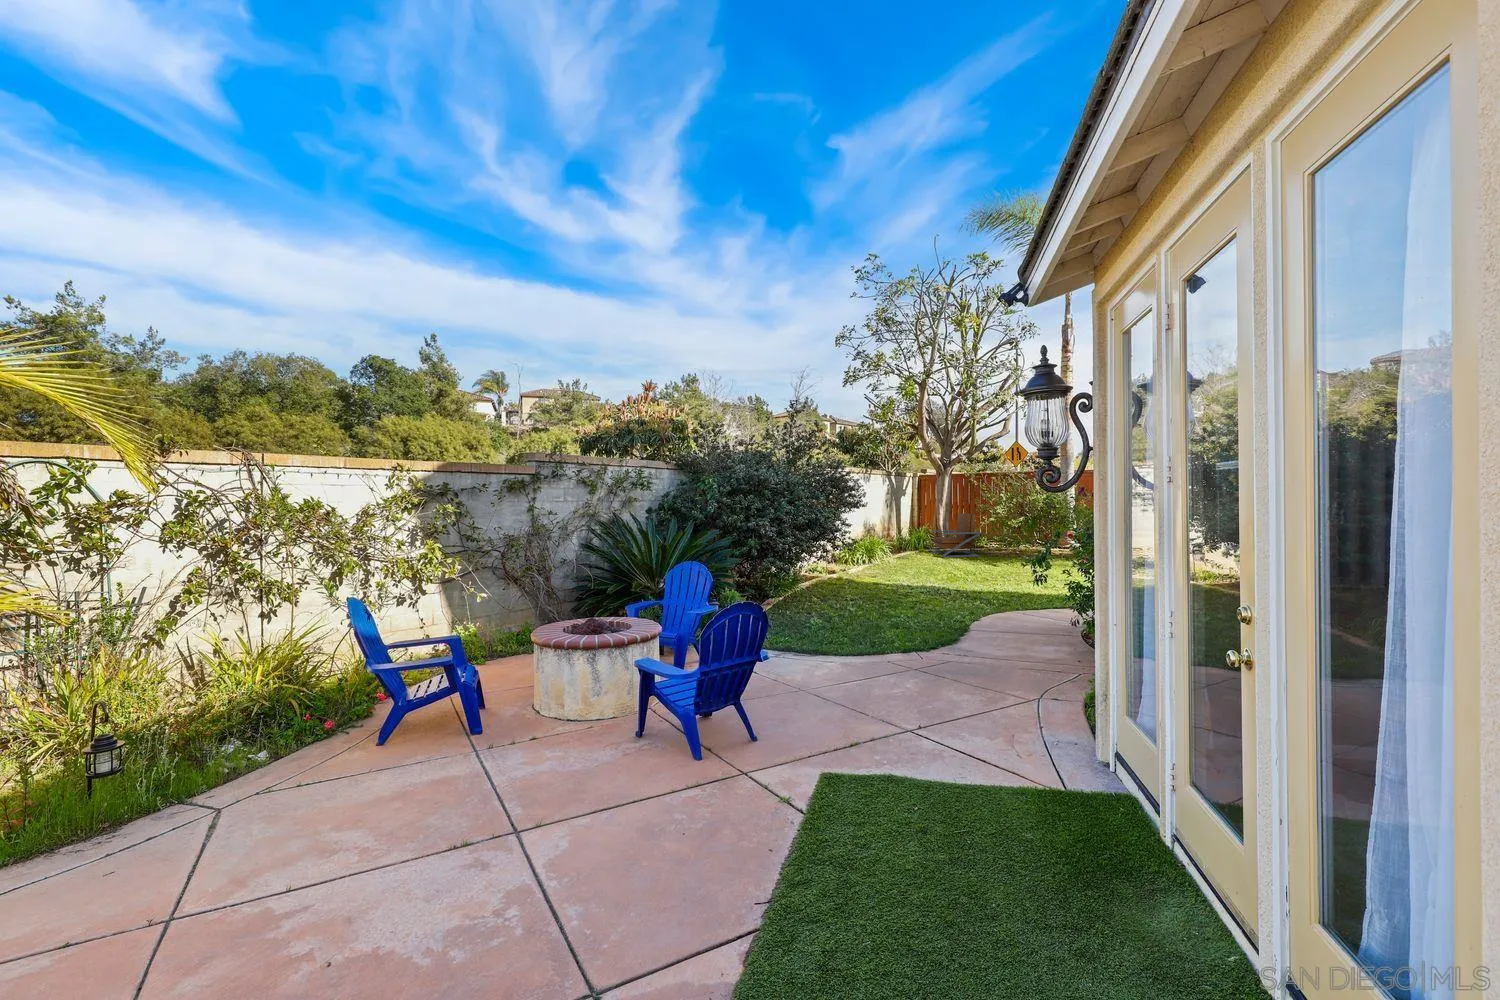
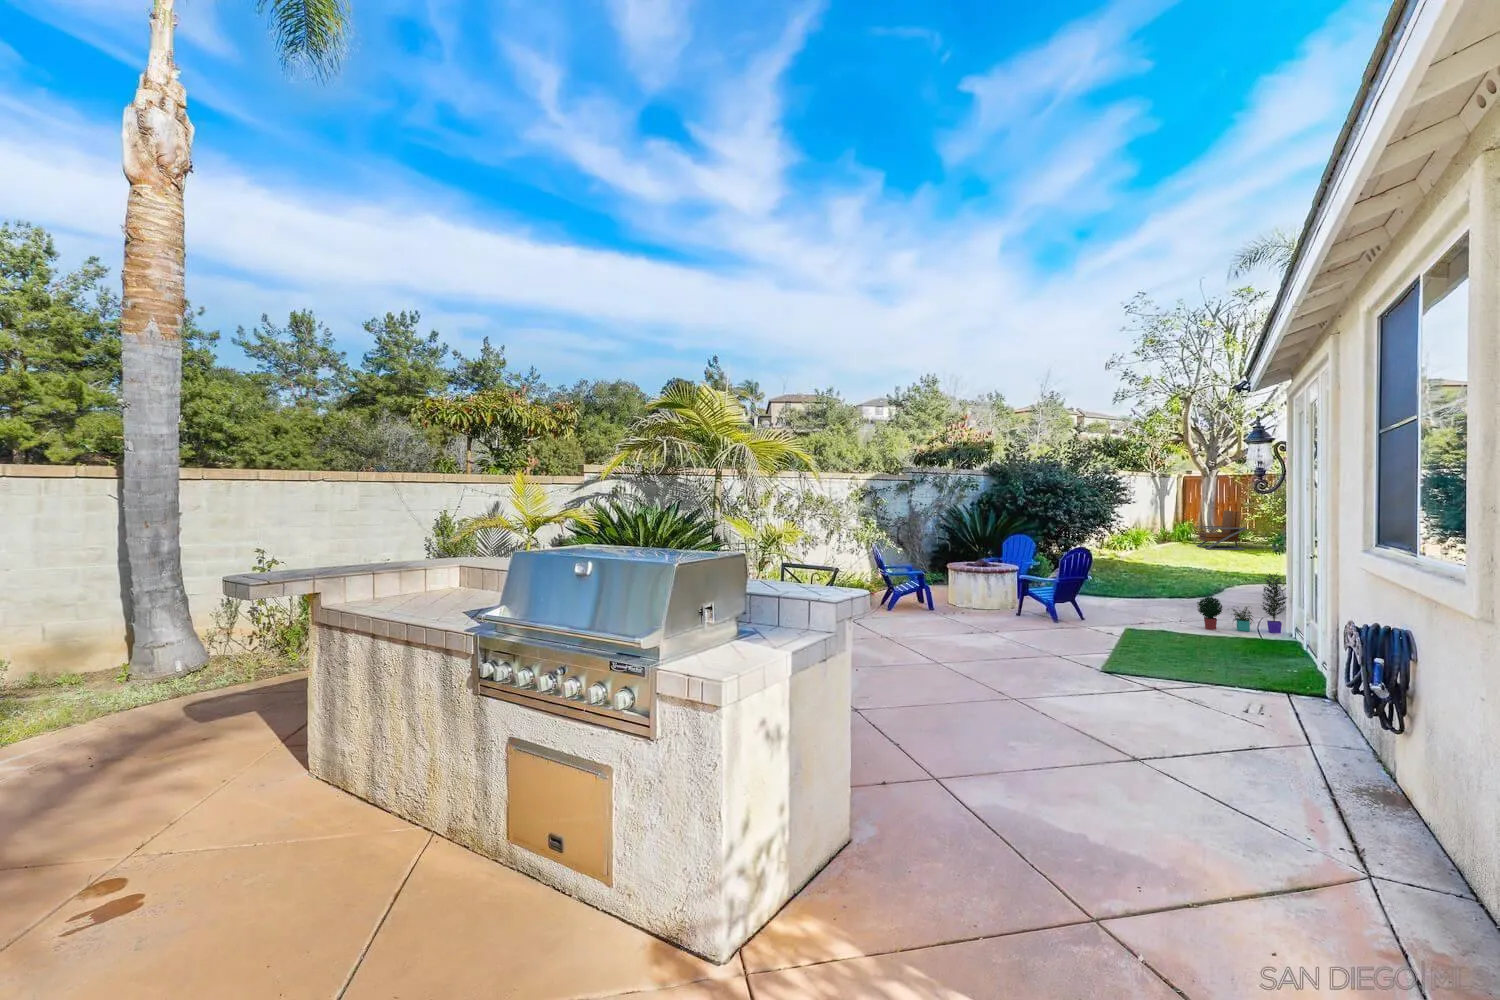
potted plant: none [948,658,1117,787] -> present [1197,573,1287,633]

